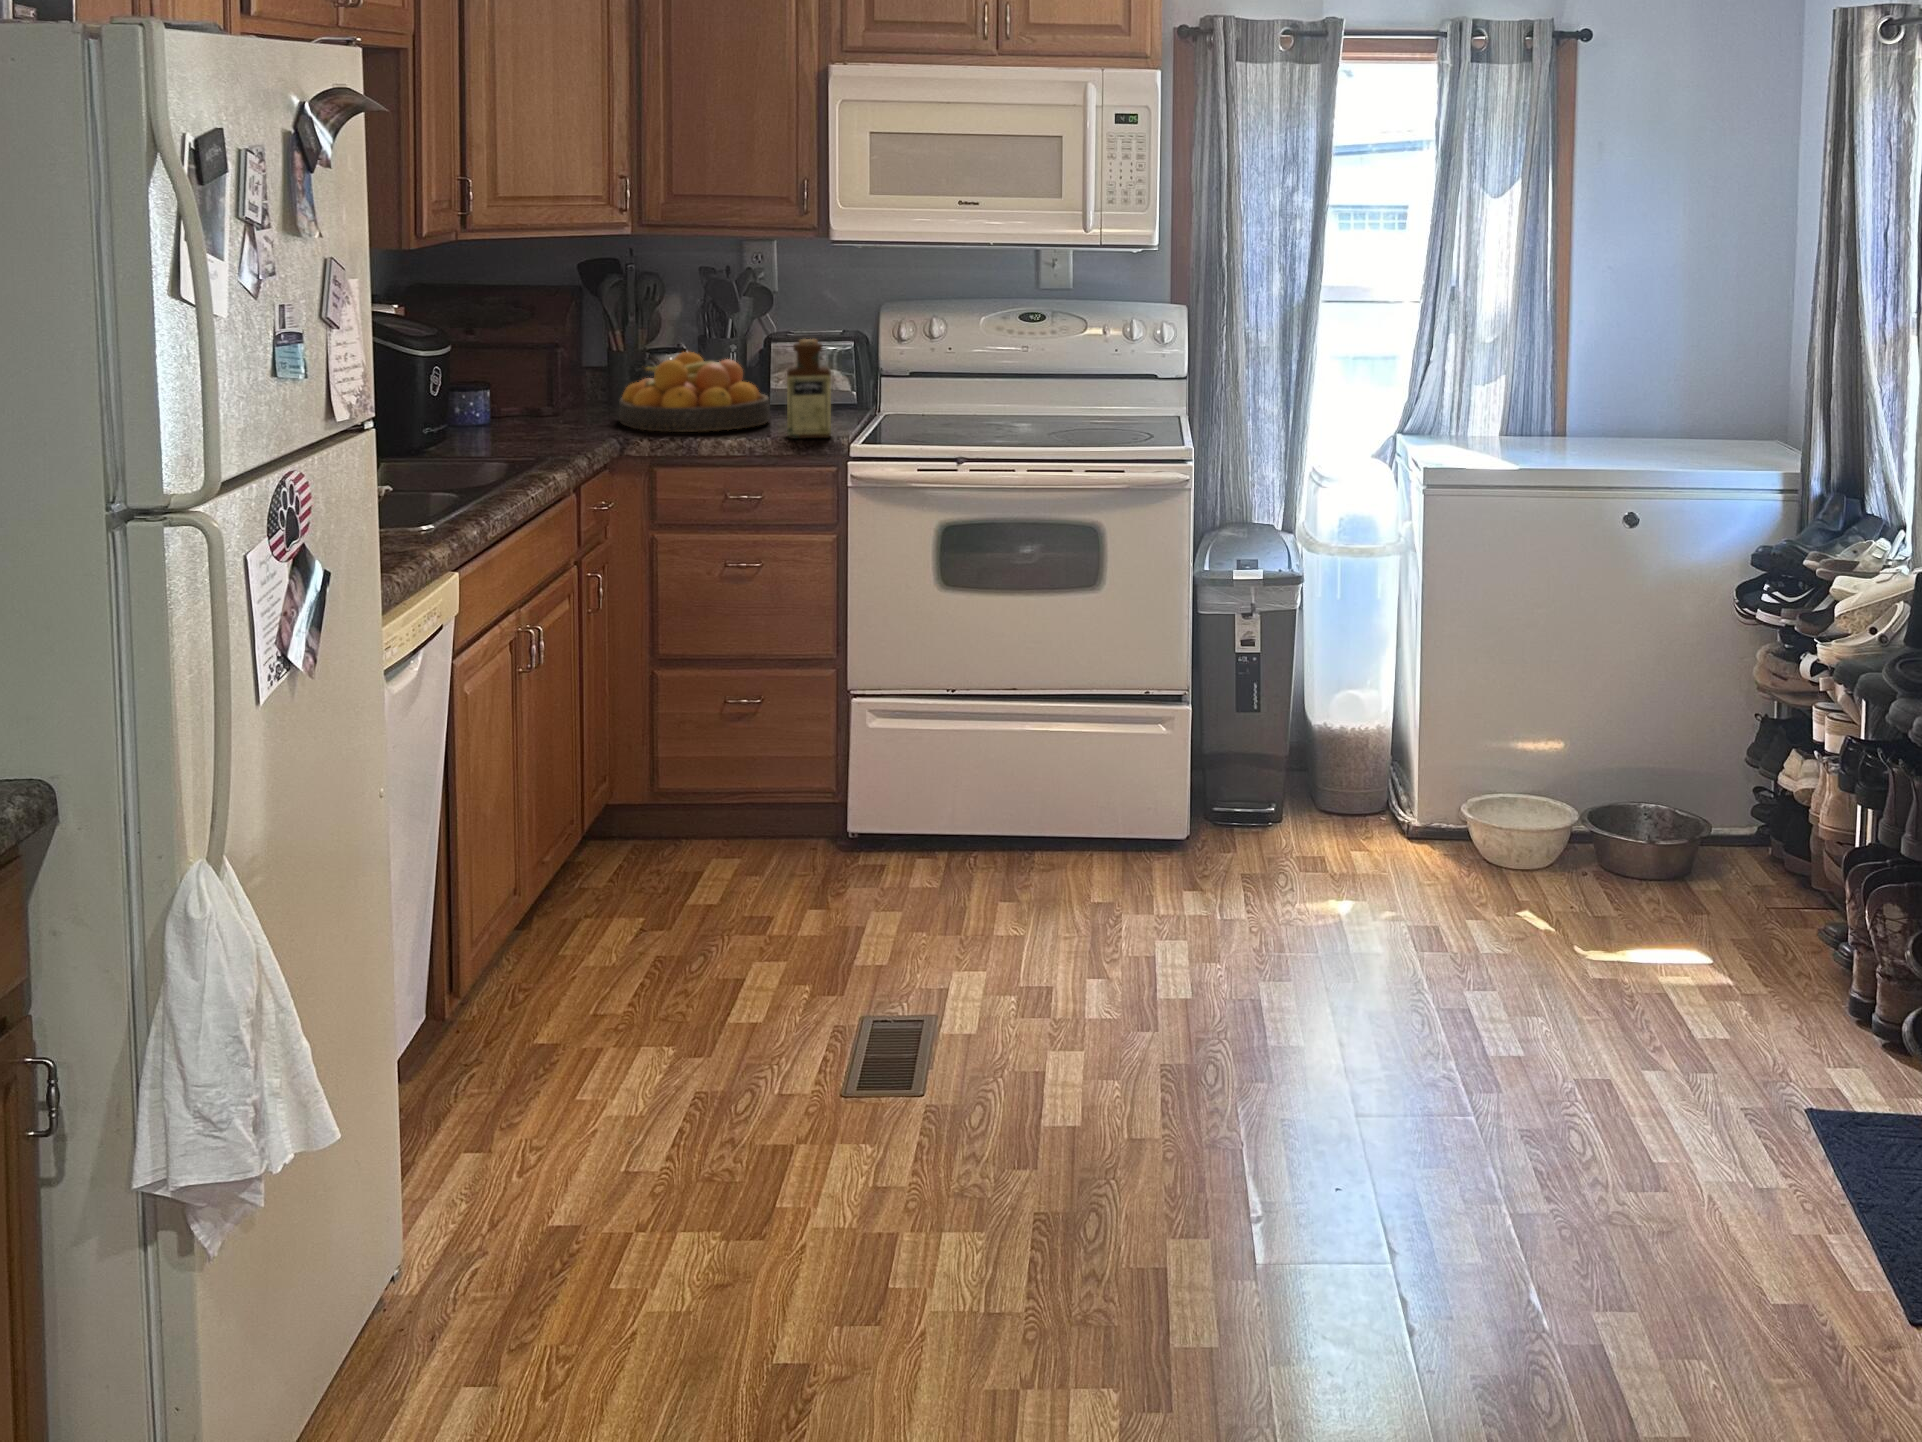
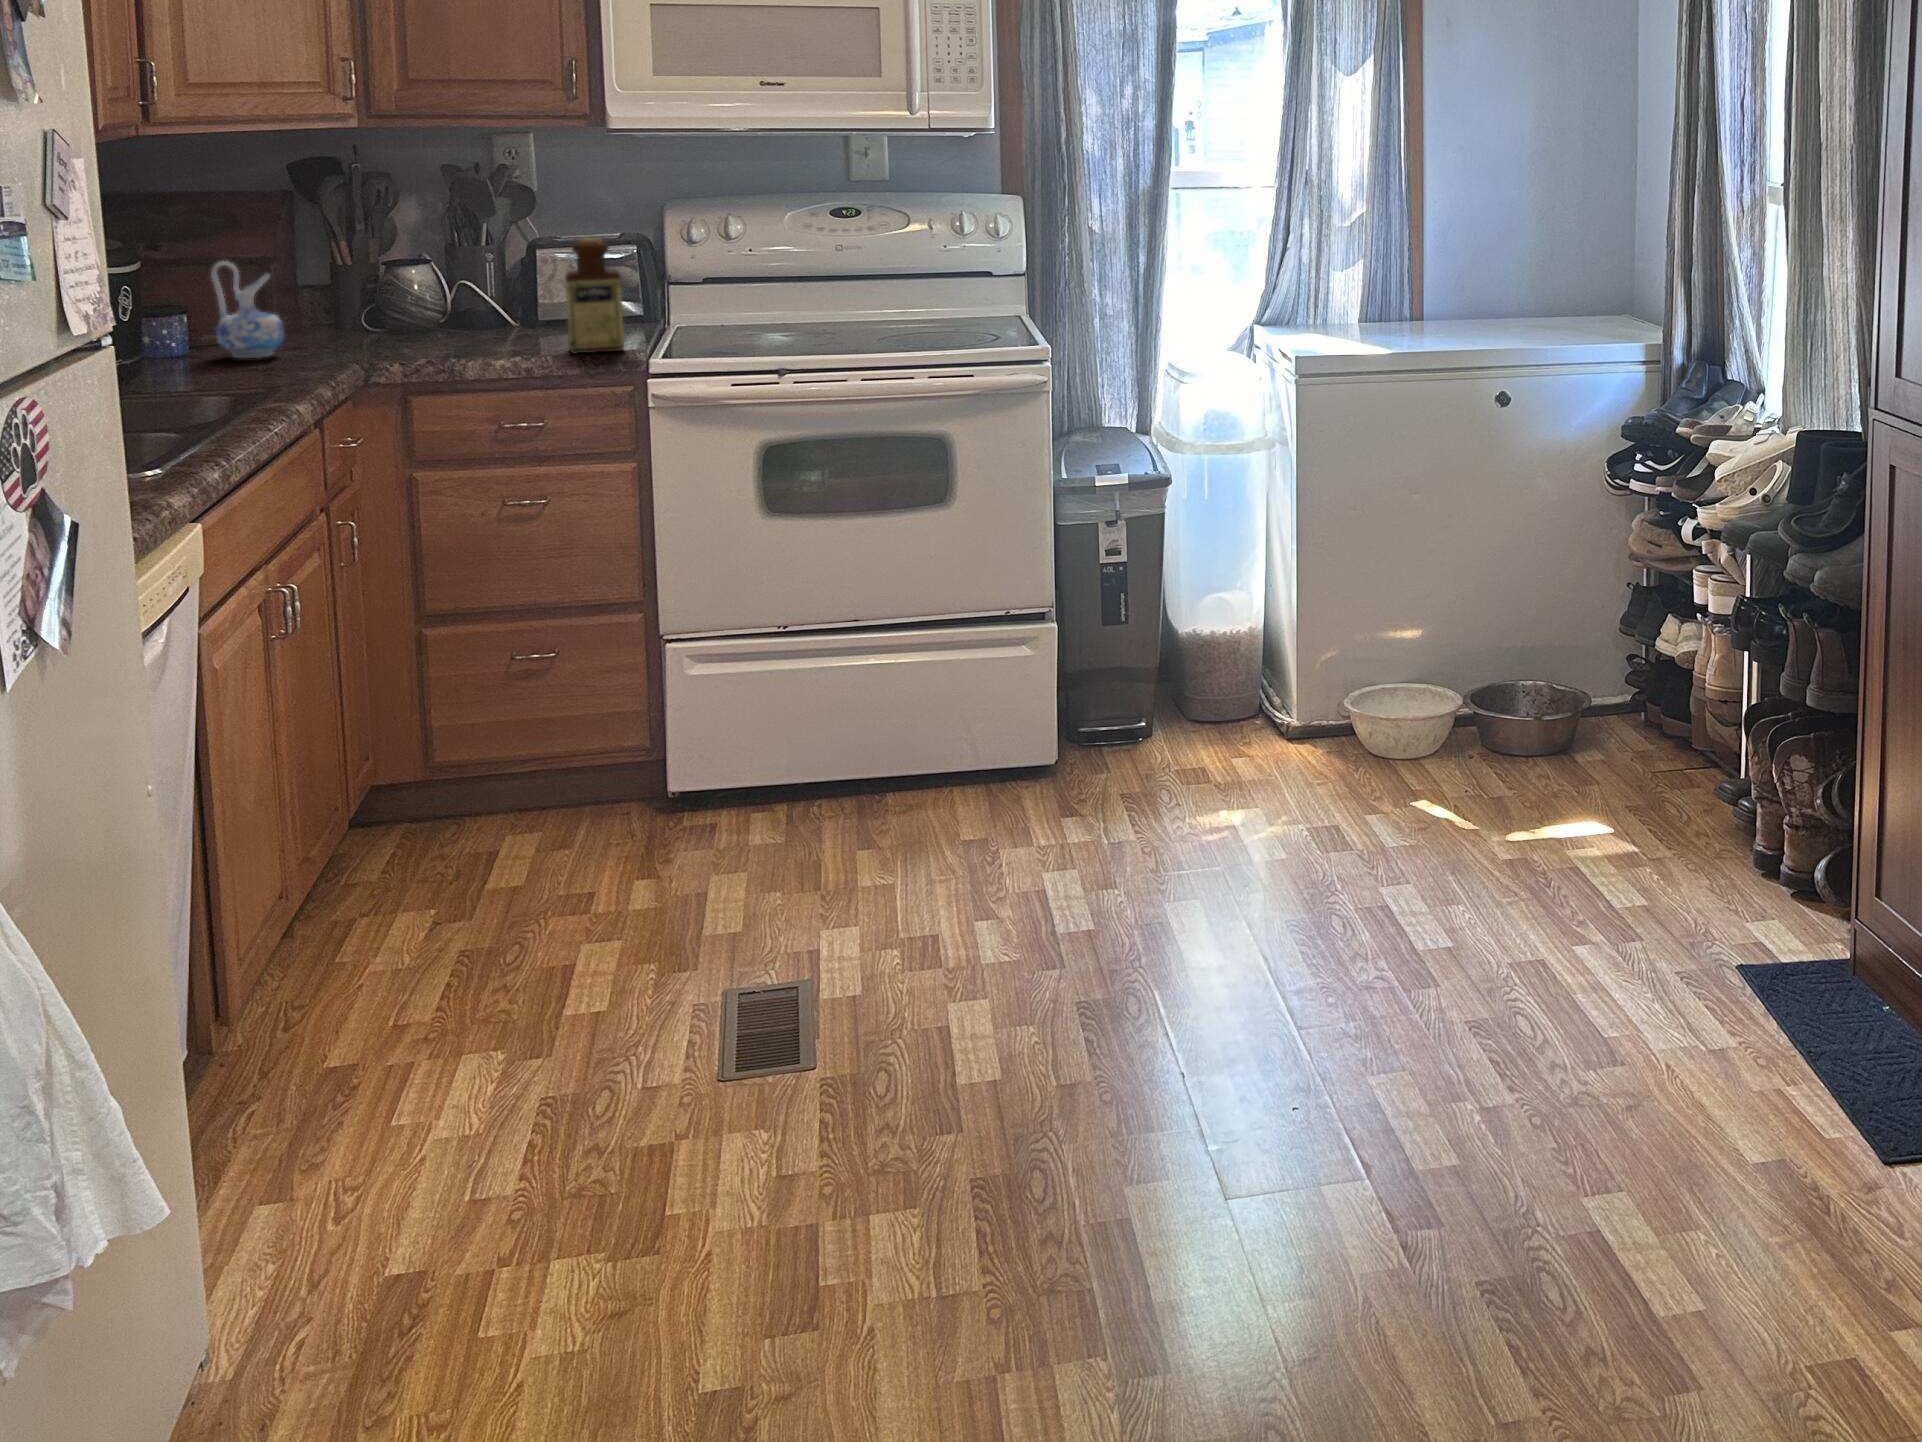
ceramic pitcher: none [519,351,570,432] -> present [211,261,284,358]
fruit bowl: present [619,352,770,432] -> none [347,259,542,352]

